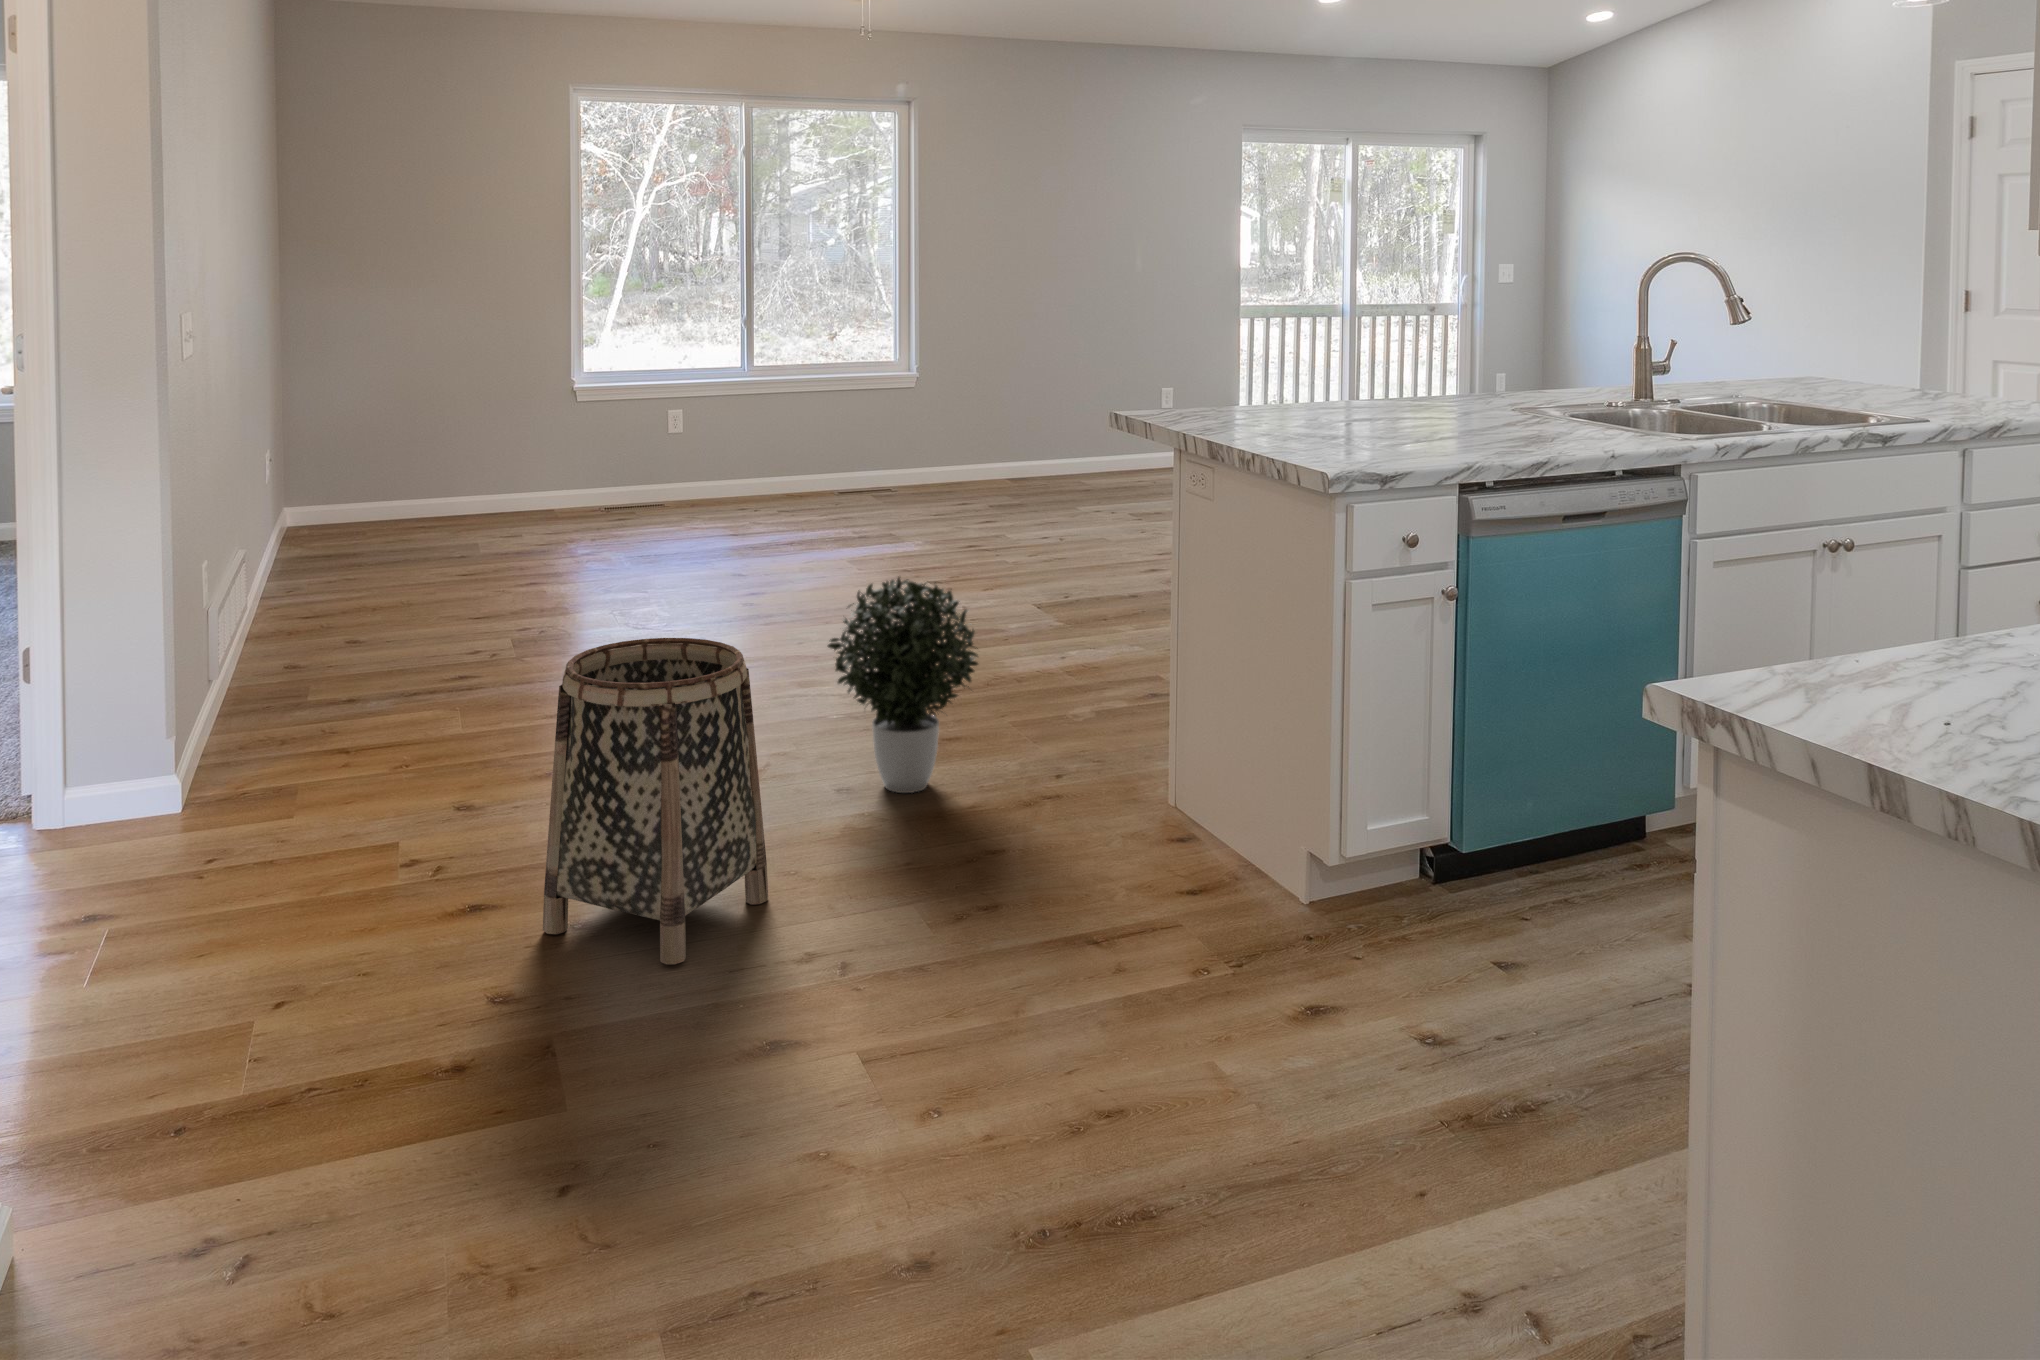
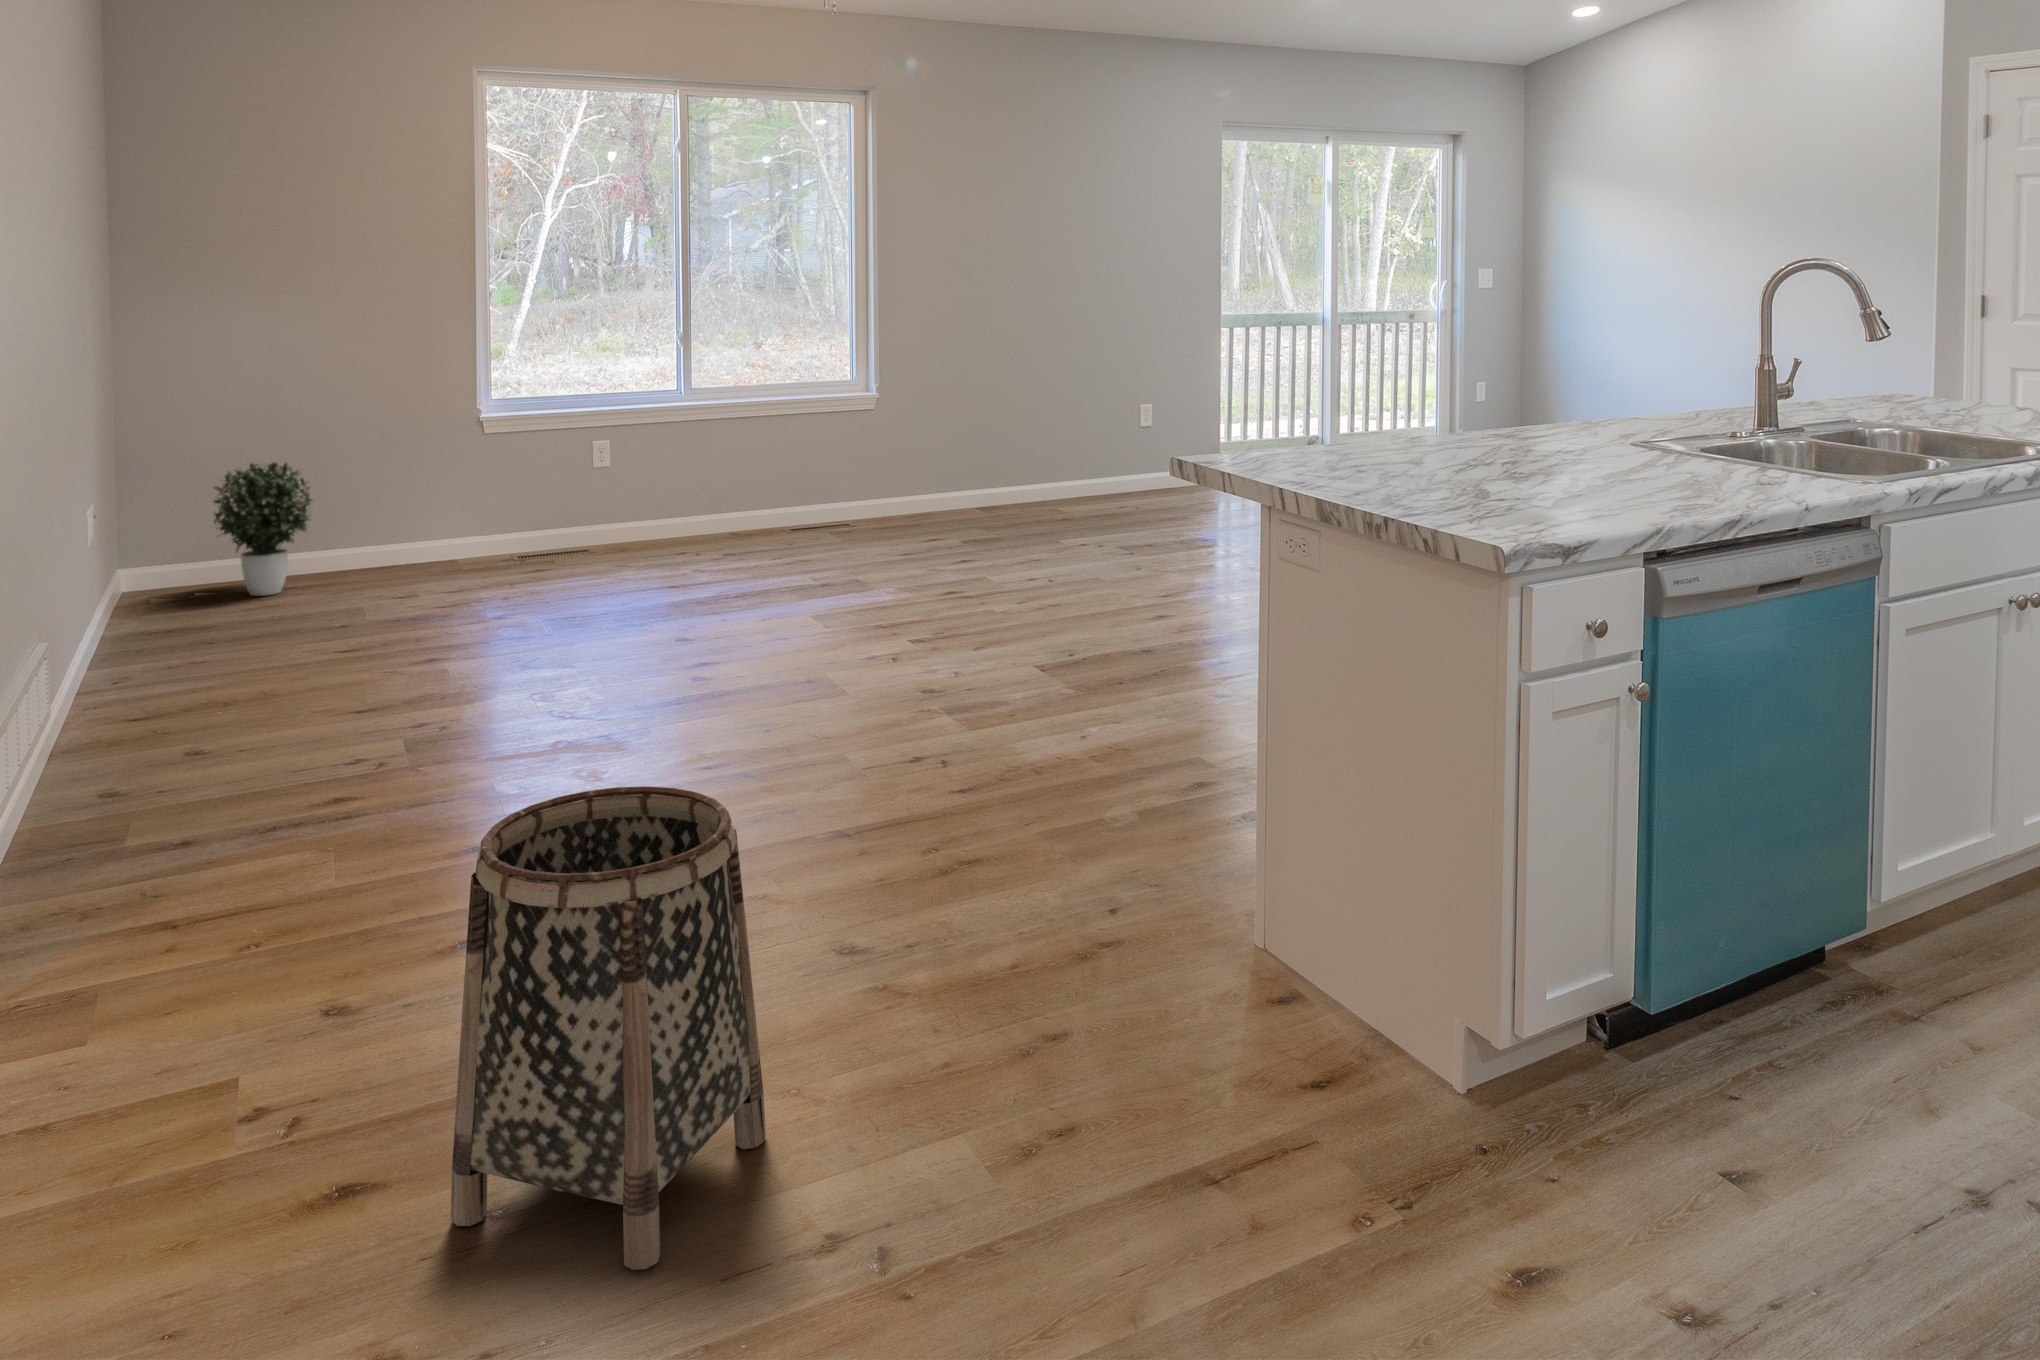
potted plant: present [828,578,978,793] -> present [214,462,312,596]

